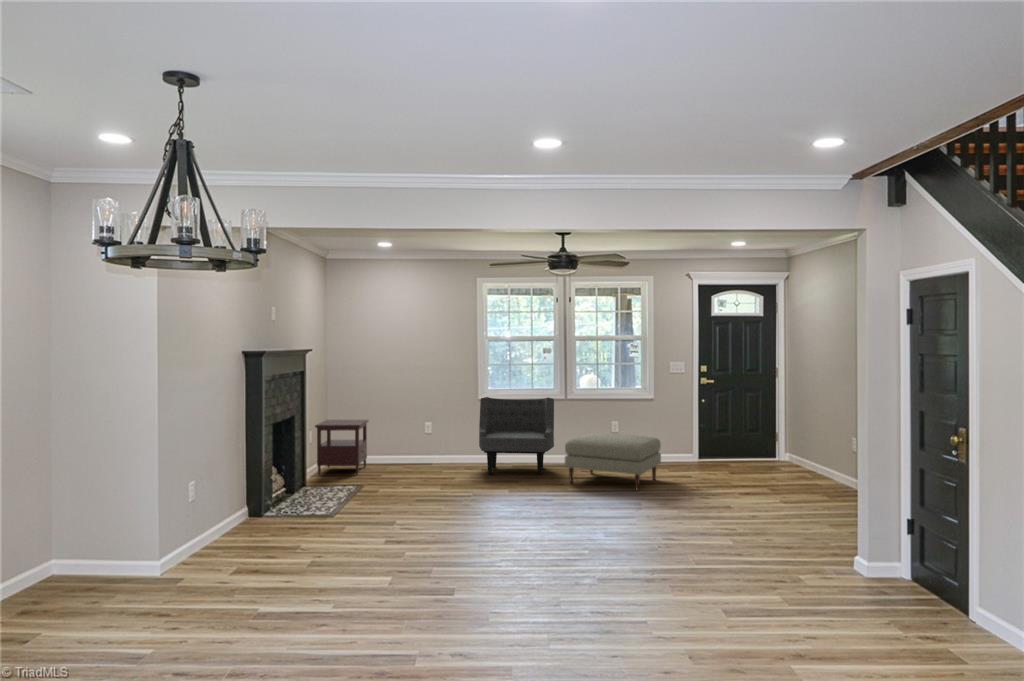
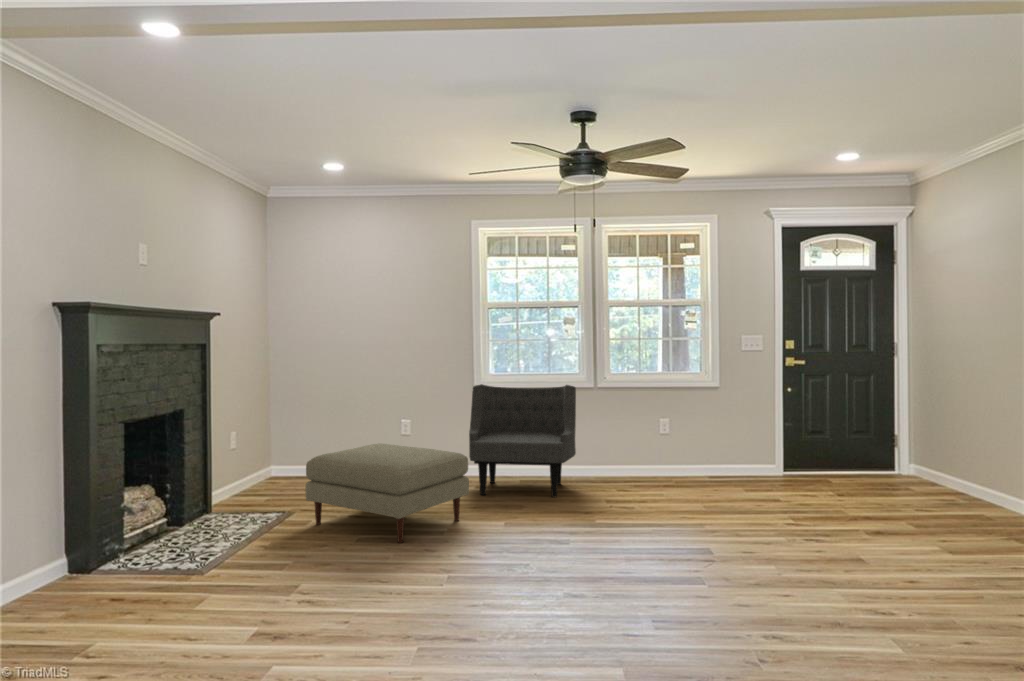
side table: present [315,420,368,475] -> none [238,415,320,493]
ottoman: present [565,433,661,490] -> present [305,444,469,543]

